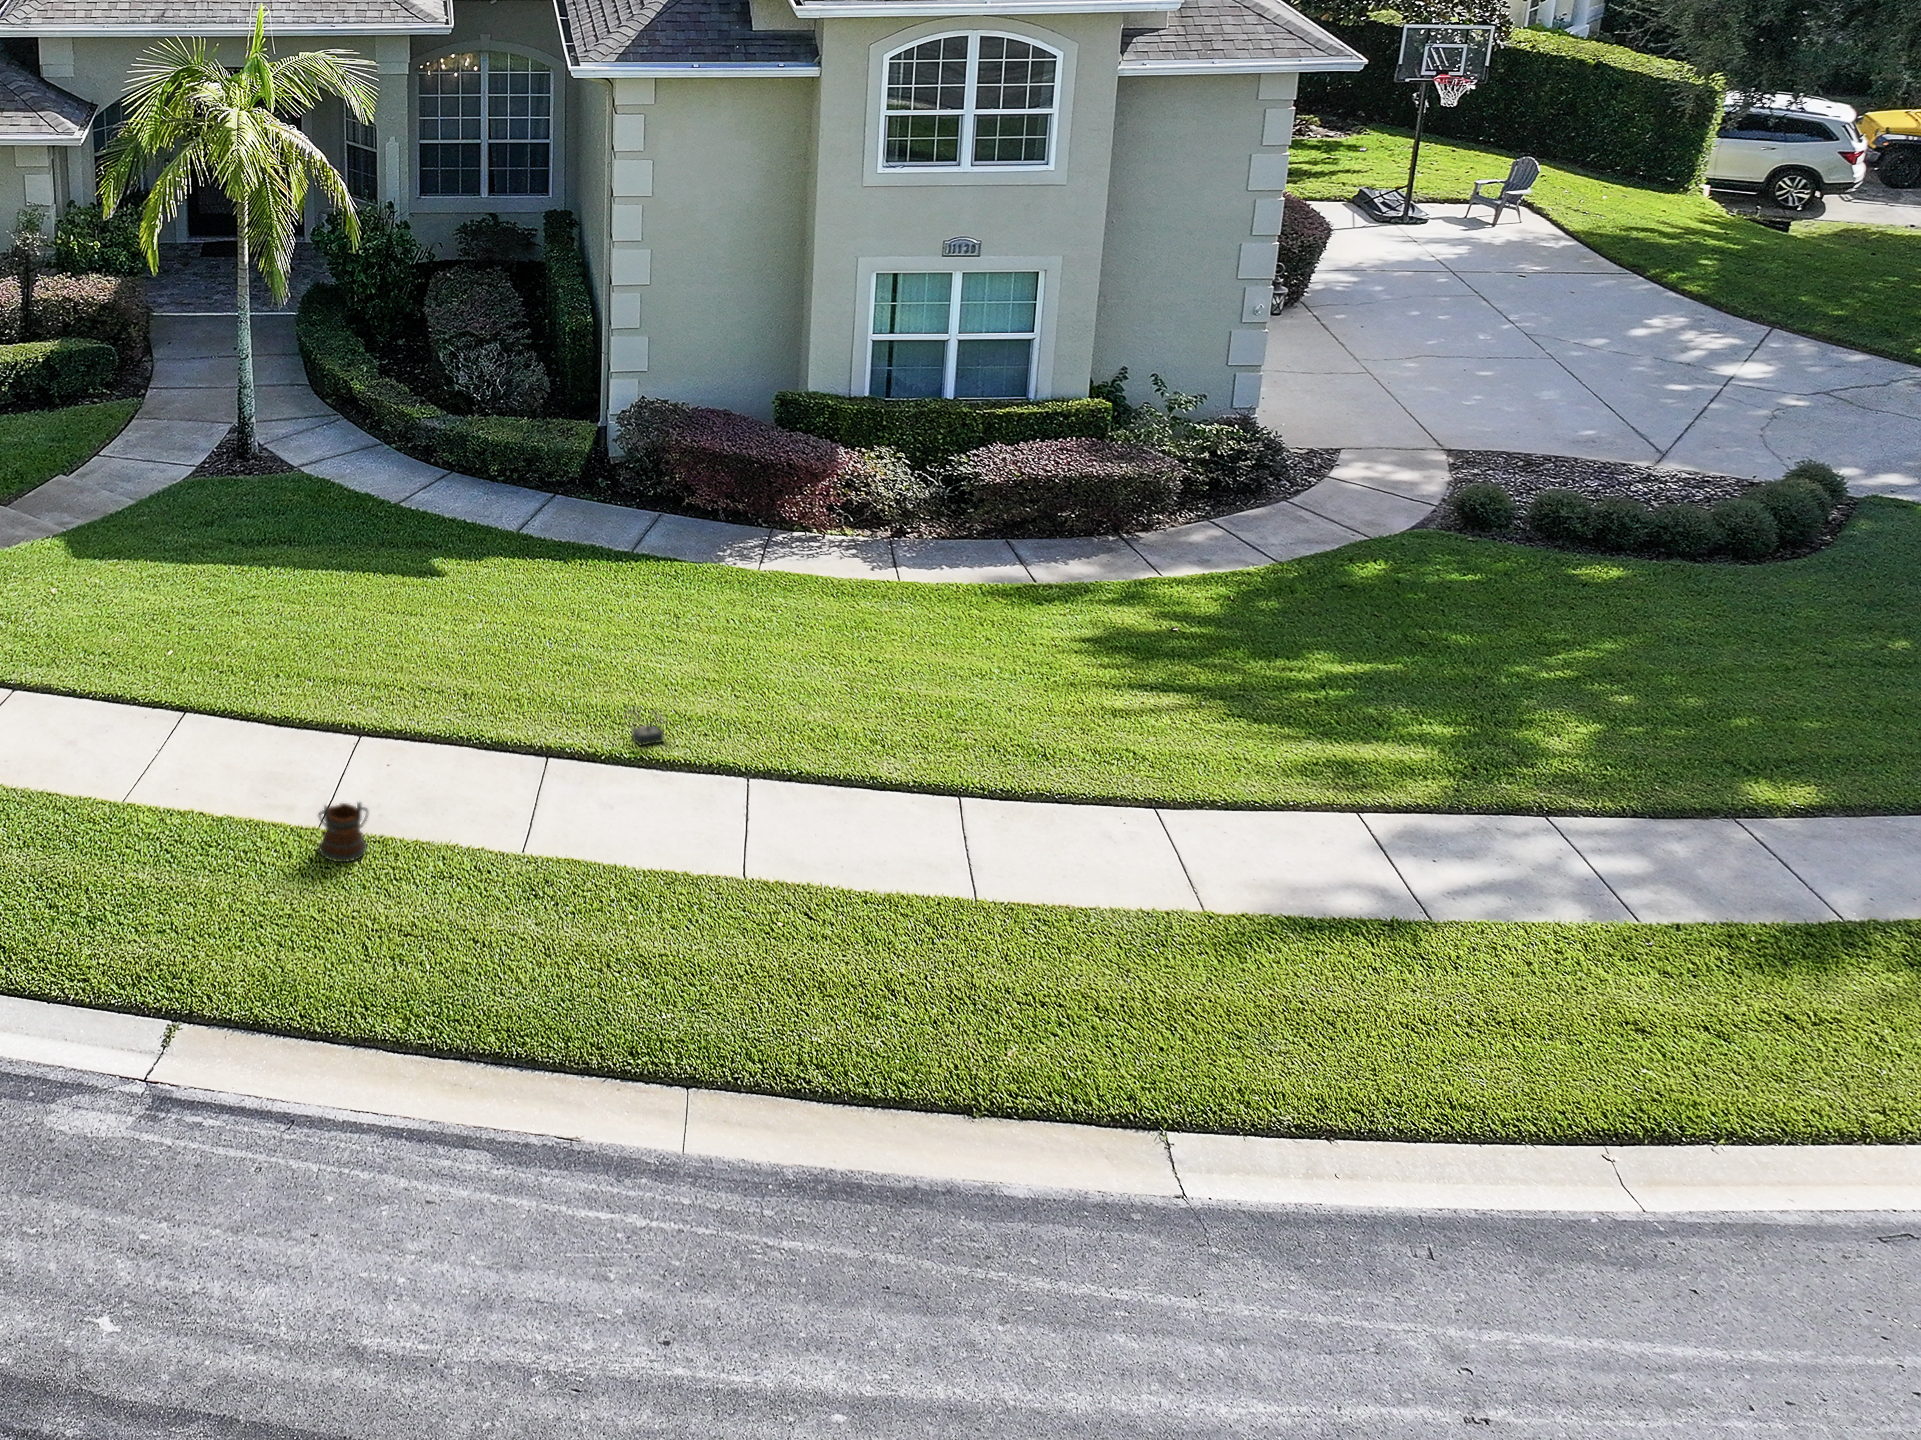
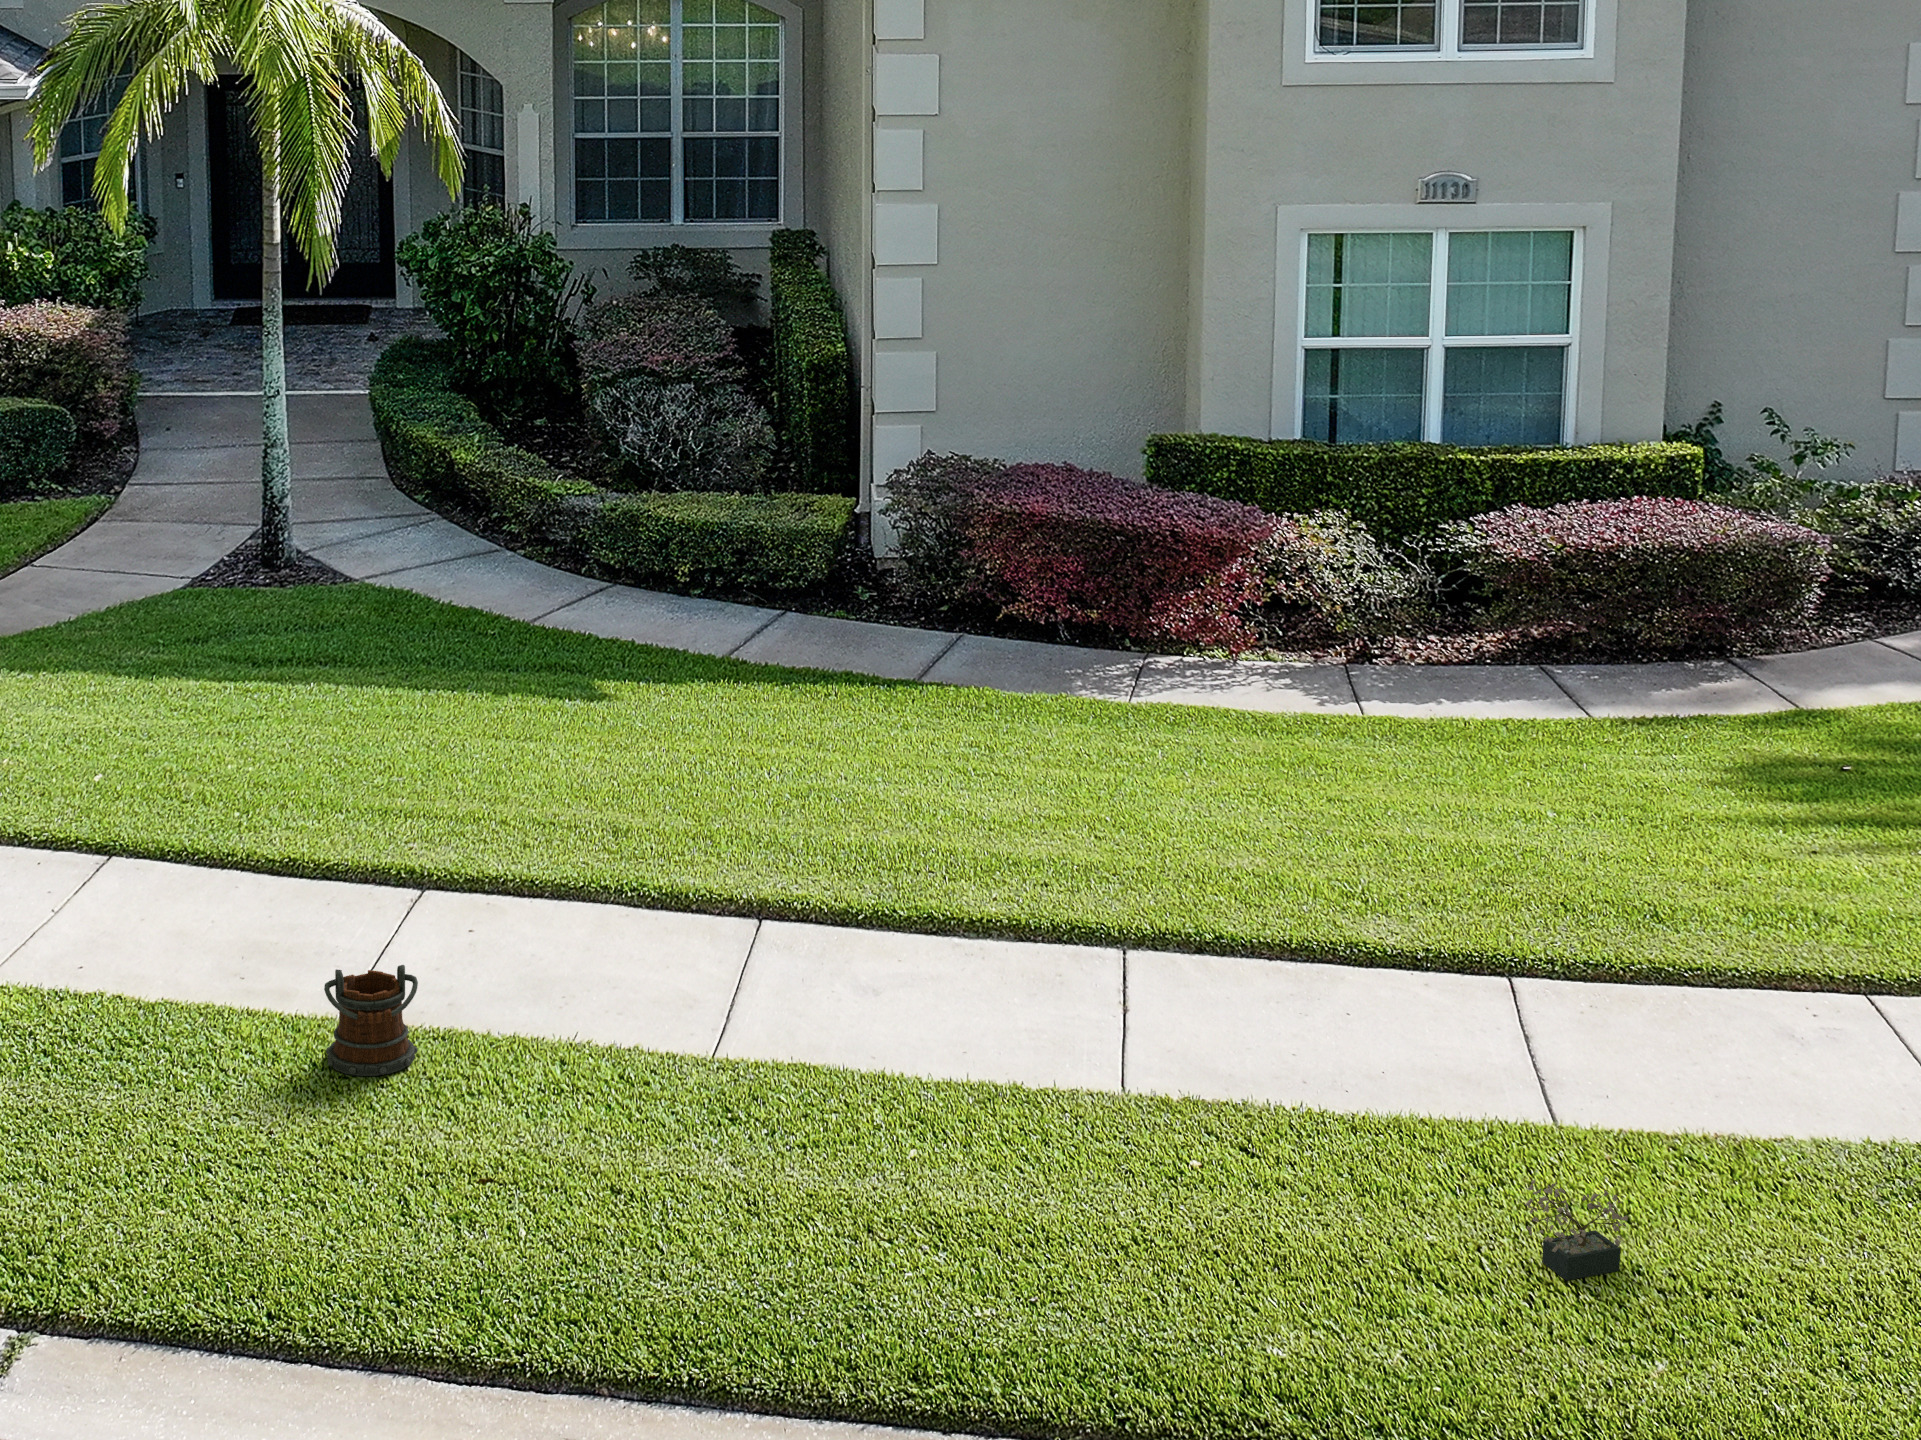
decorative plant: present [627,708,664,745] -> present [1525,1180,1628,1281]

